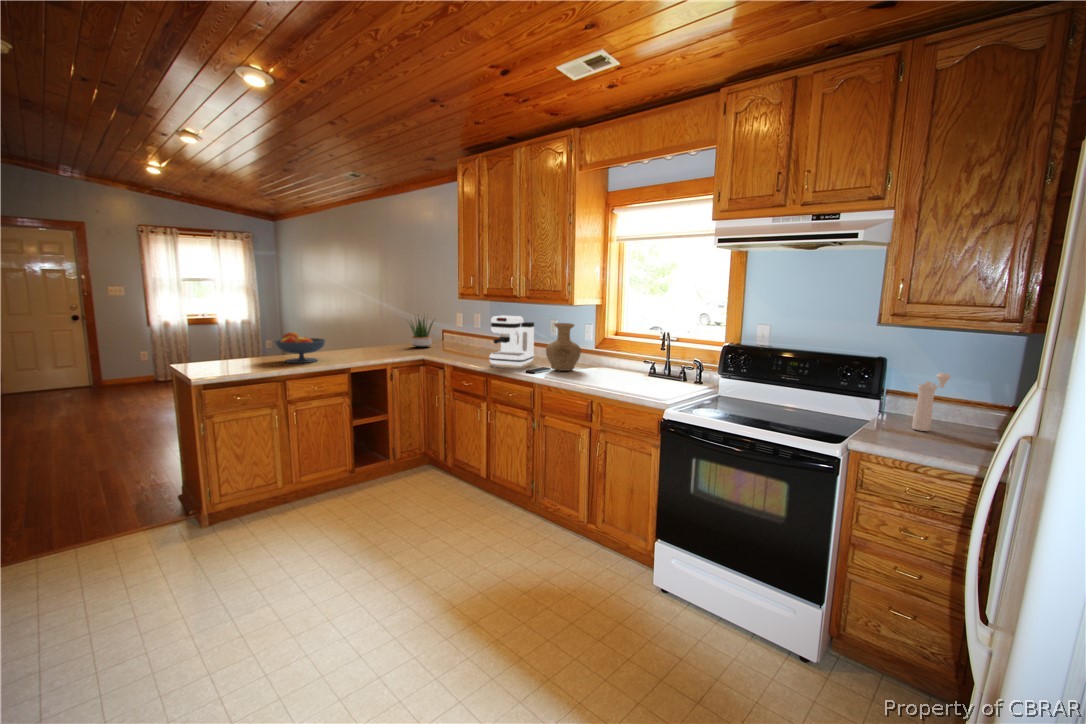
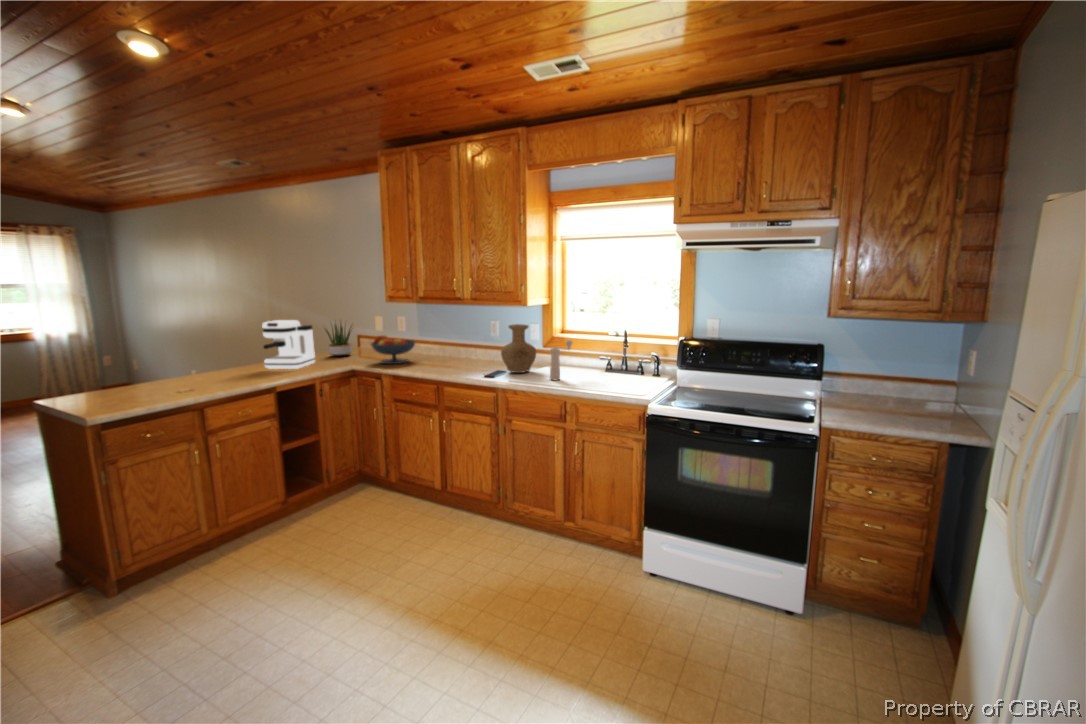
coffee maker: present [489,315,534,366] -> present [262,320,315,369]
fruit bowl: present [275,332,325,363] -> present [371,335,415,364]
pepper mill: present [912,373,950,431] -> present [550,340,572,380]

